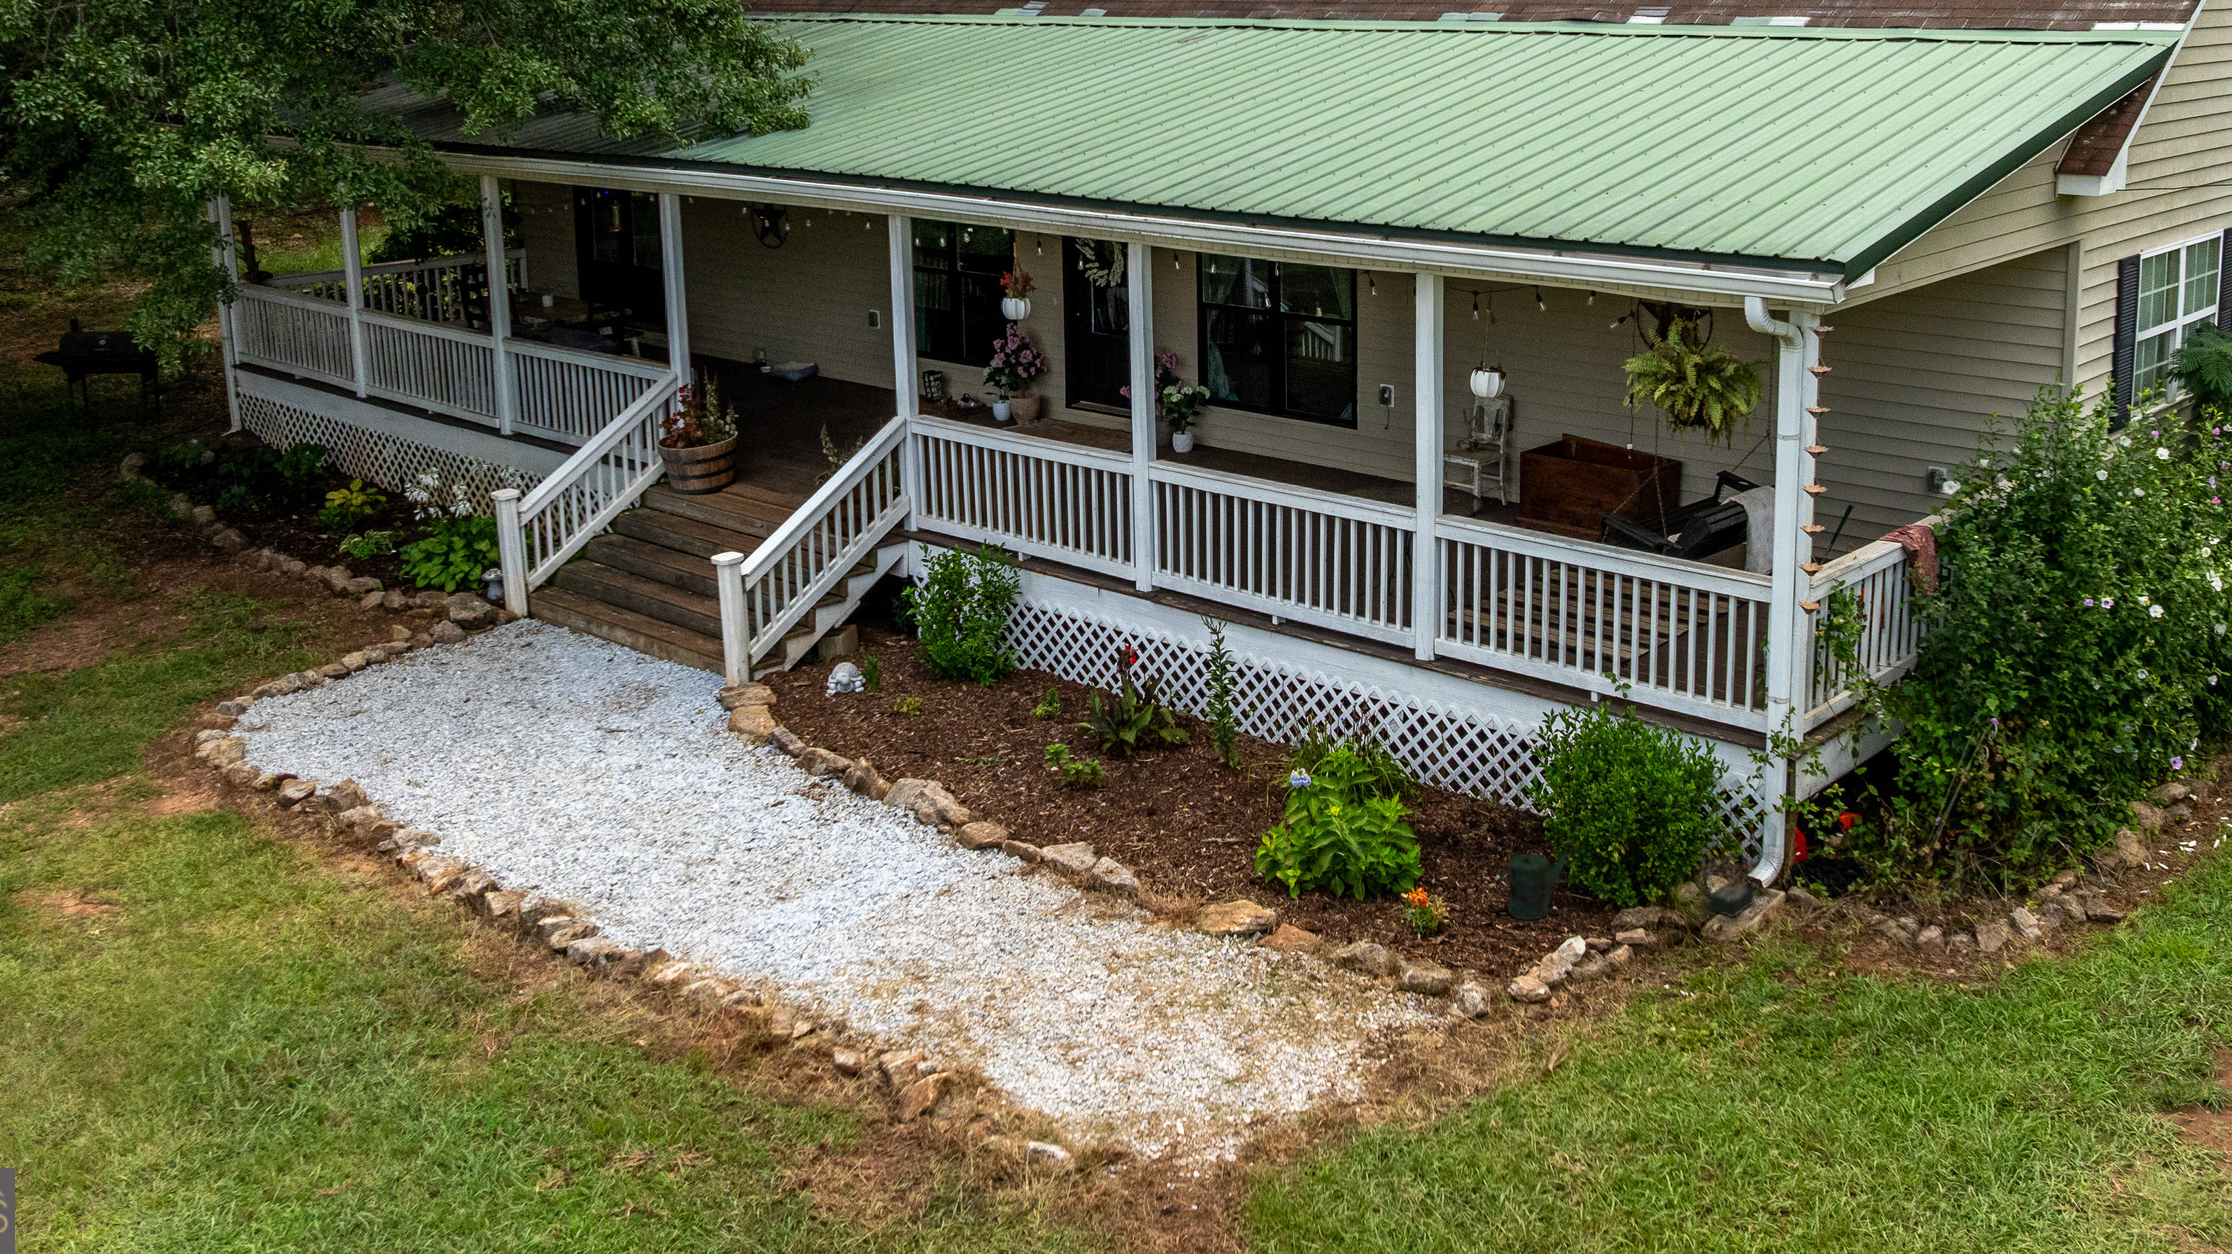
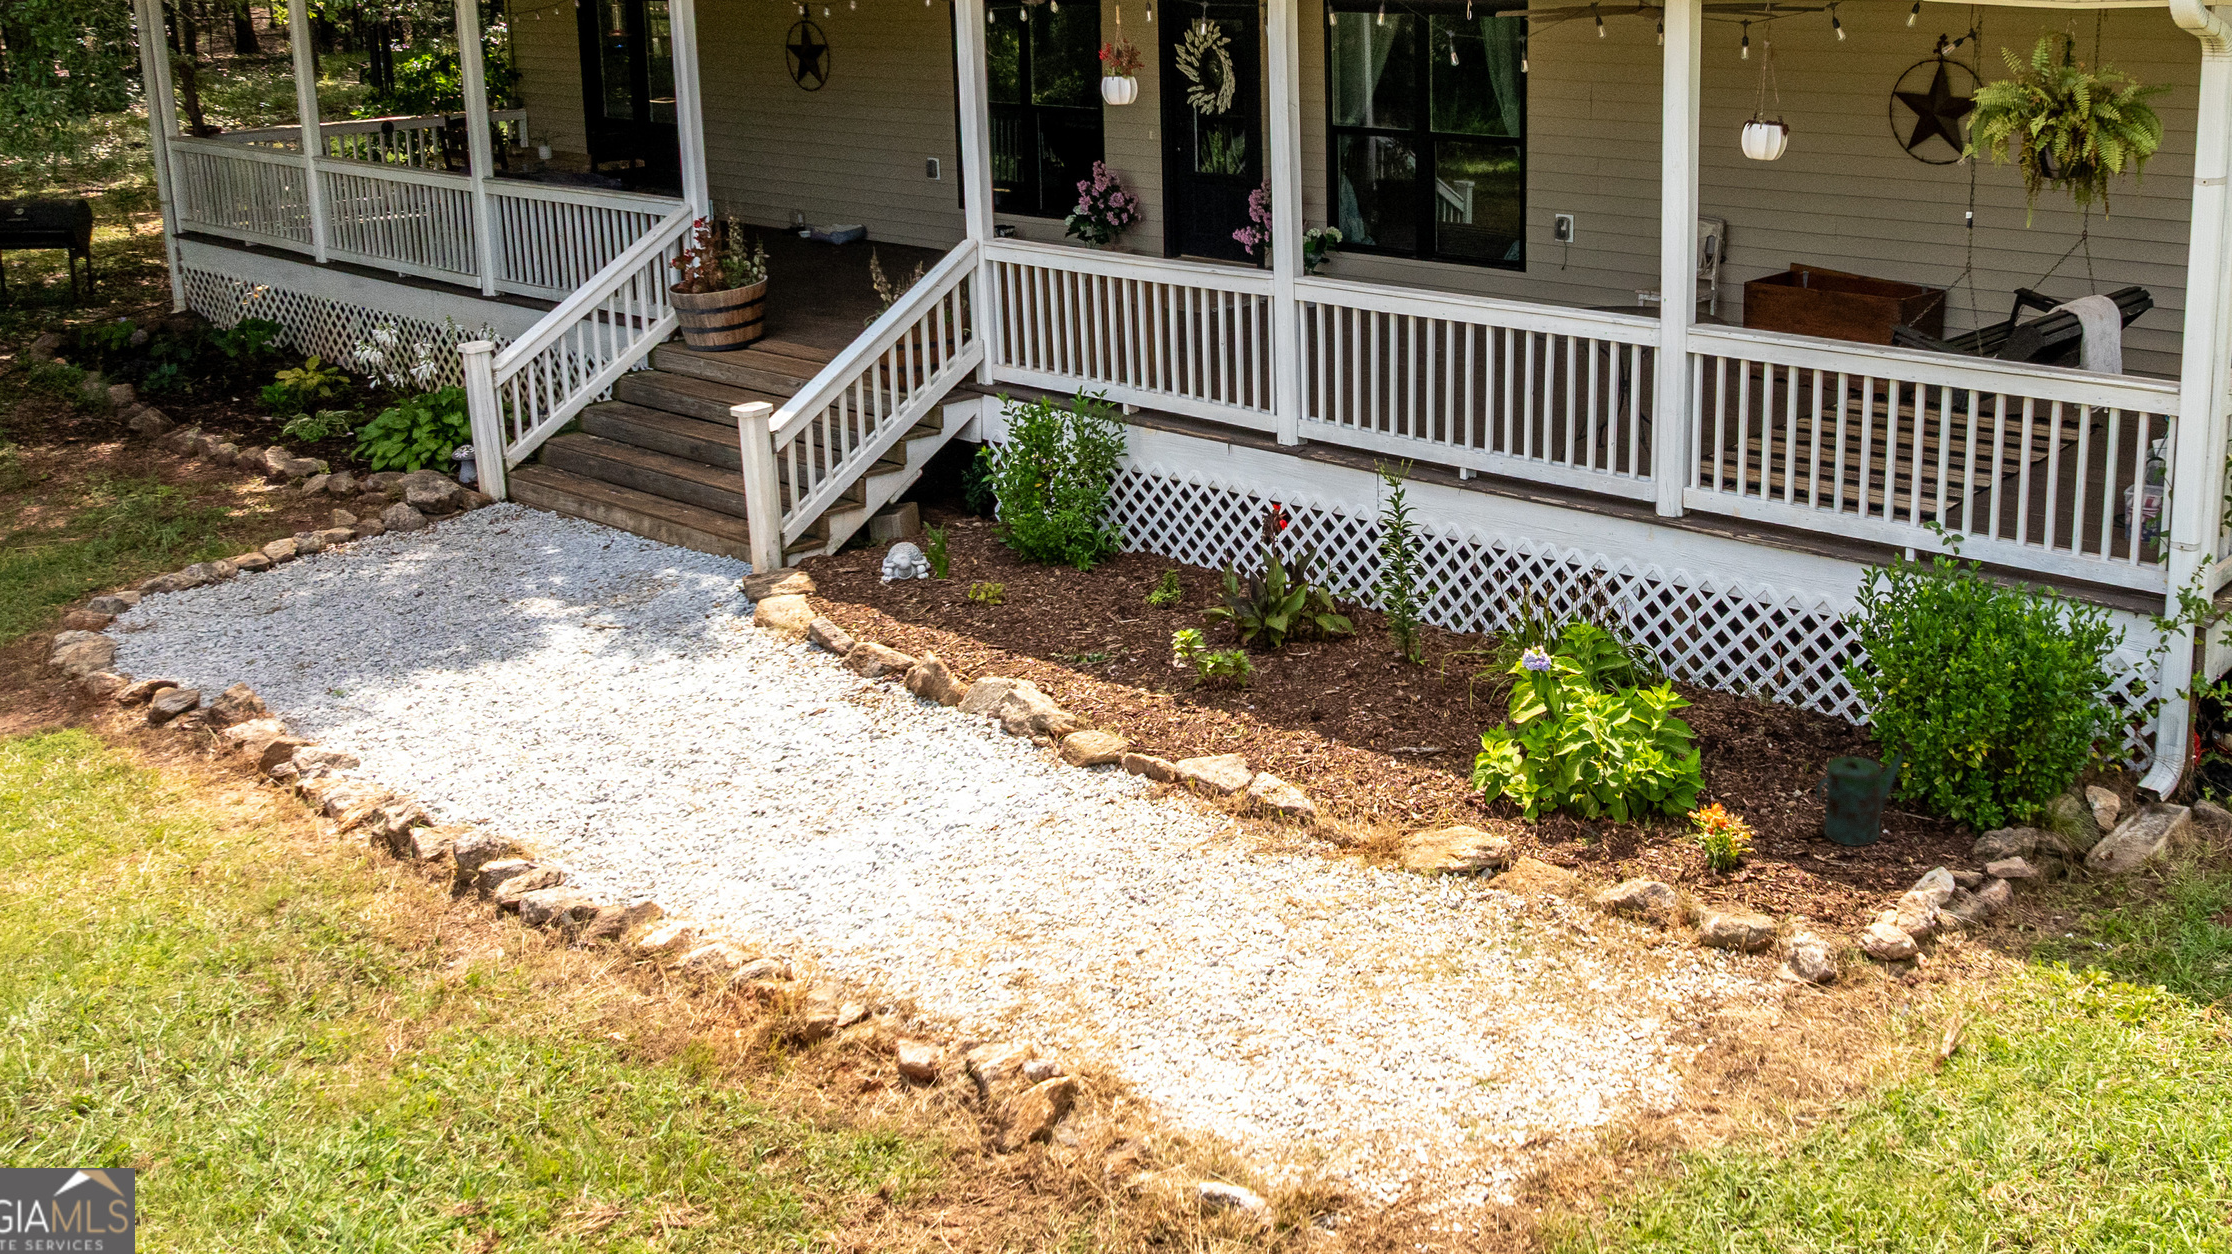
decorative plant: present [1700,859,1755,917] -> none [2085,754,2157,839]

